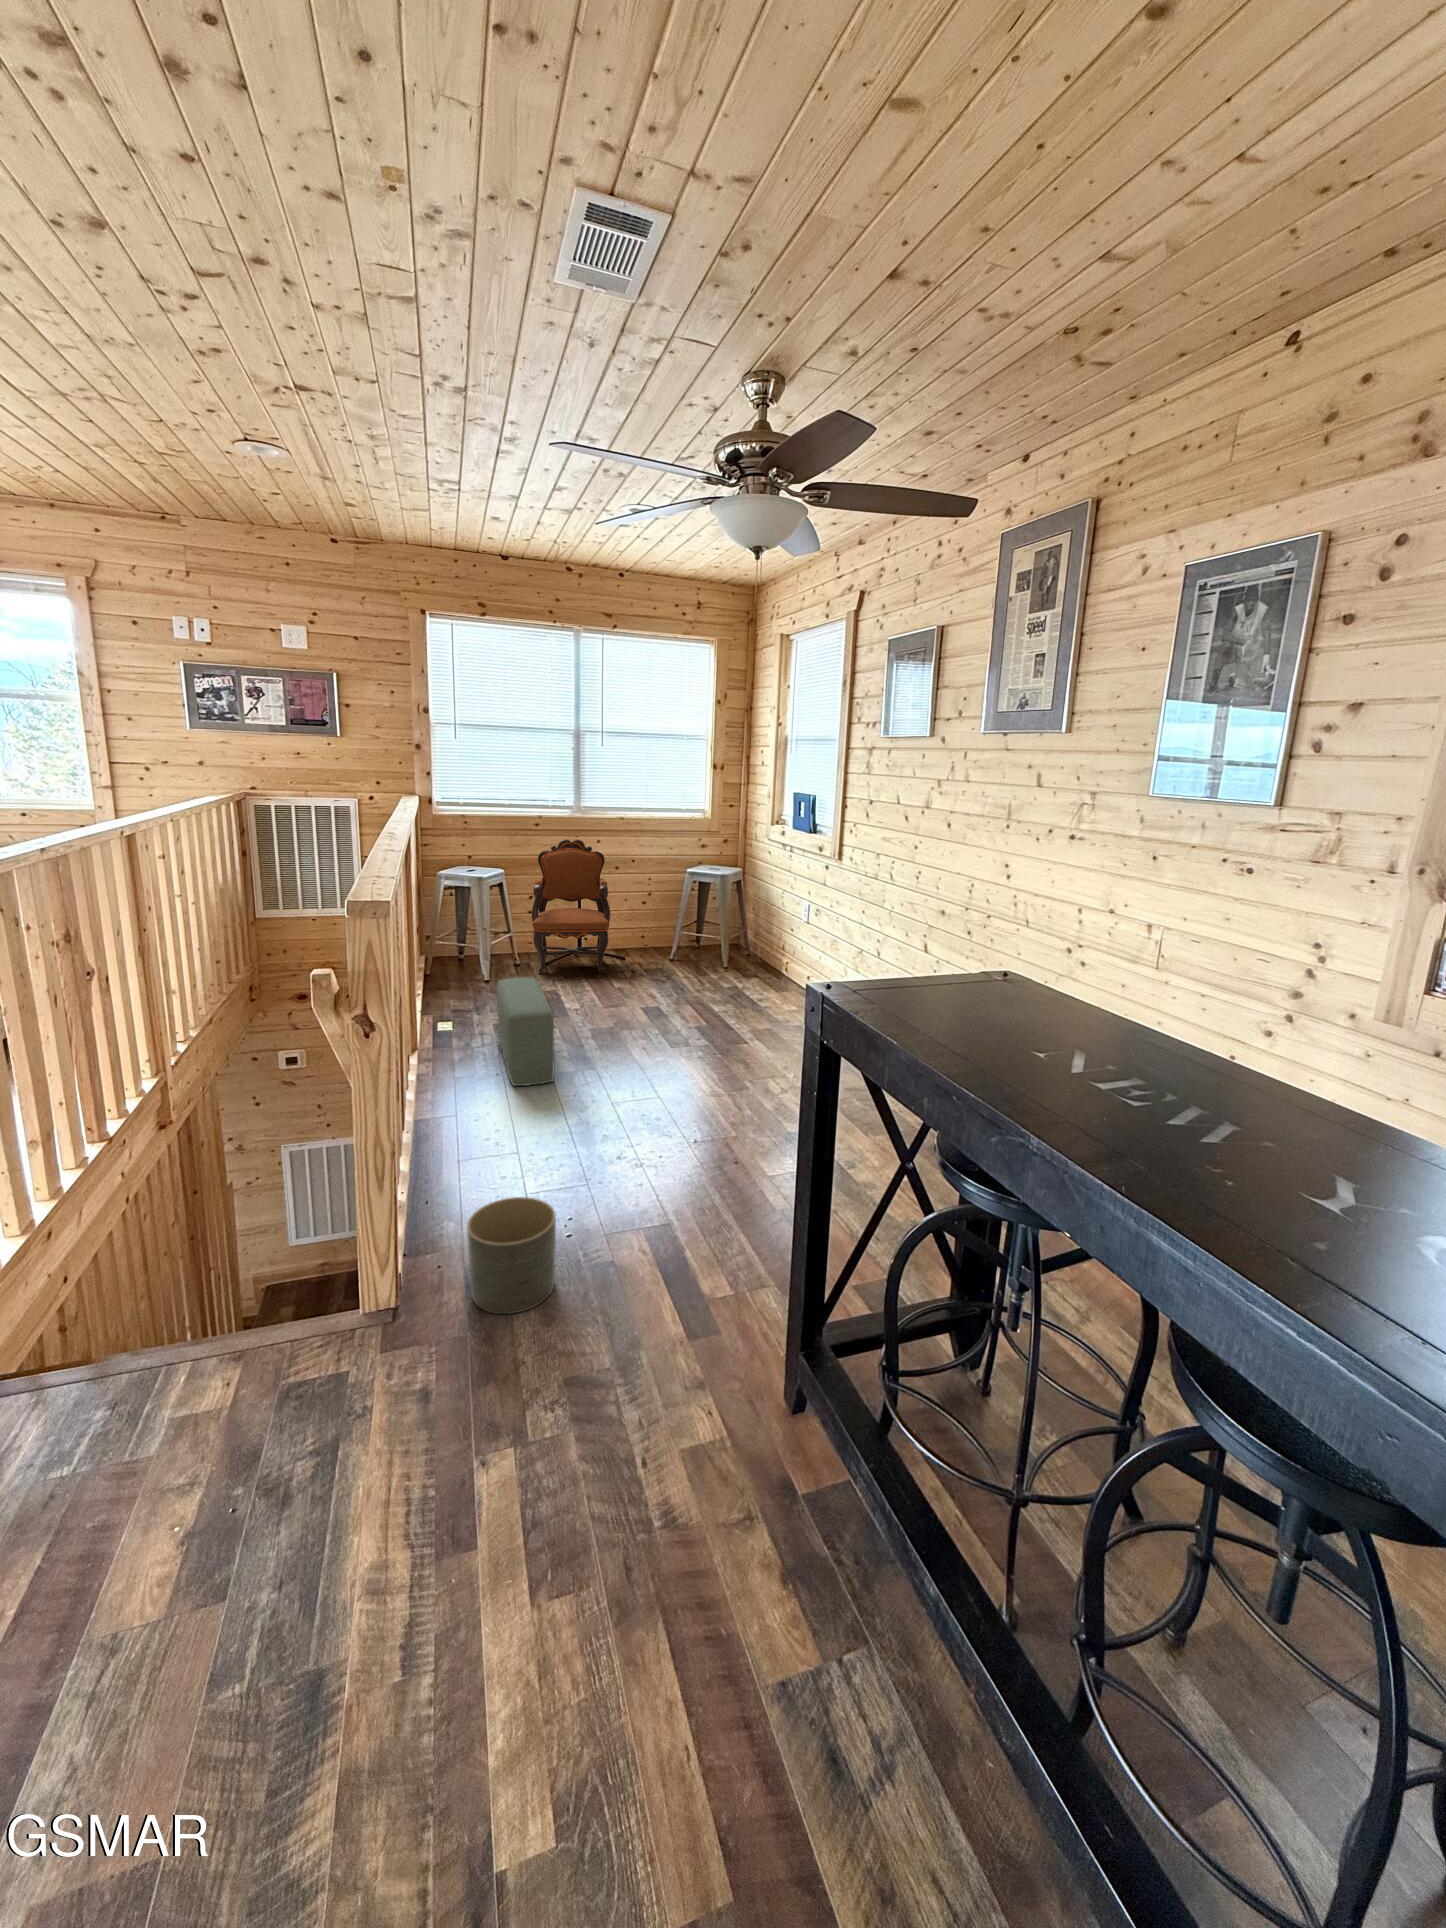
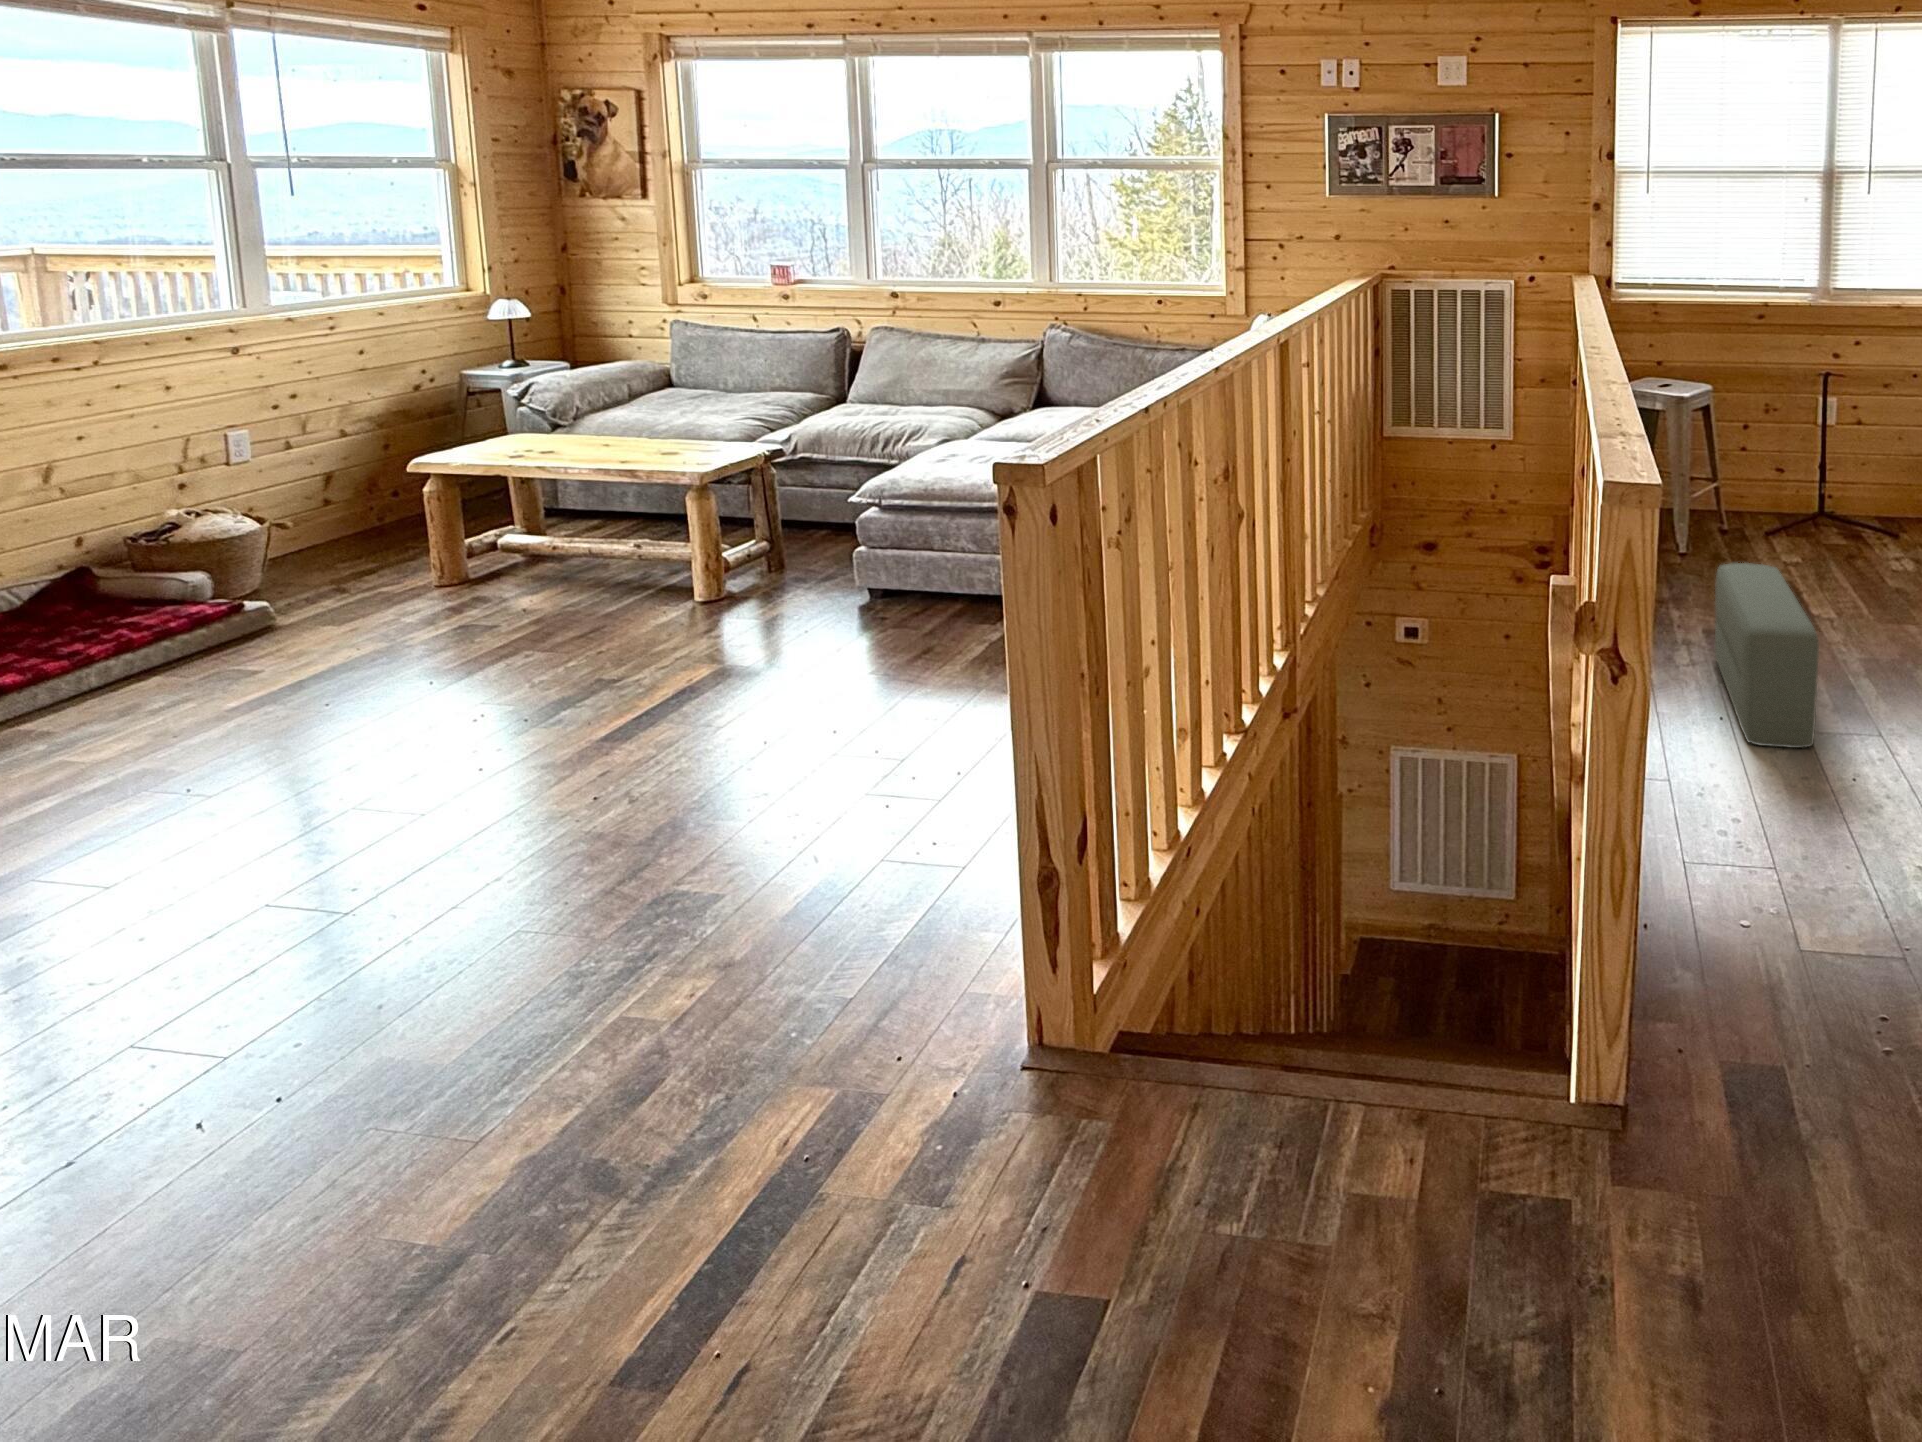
armchair: present [532,839,610,974] -> none [1753,340,1878,559]
planter: present [467,1197,556,1314] -> none [1738,967,1888,1183]

